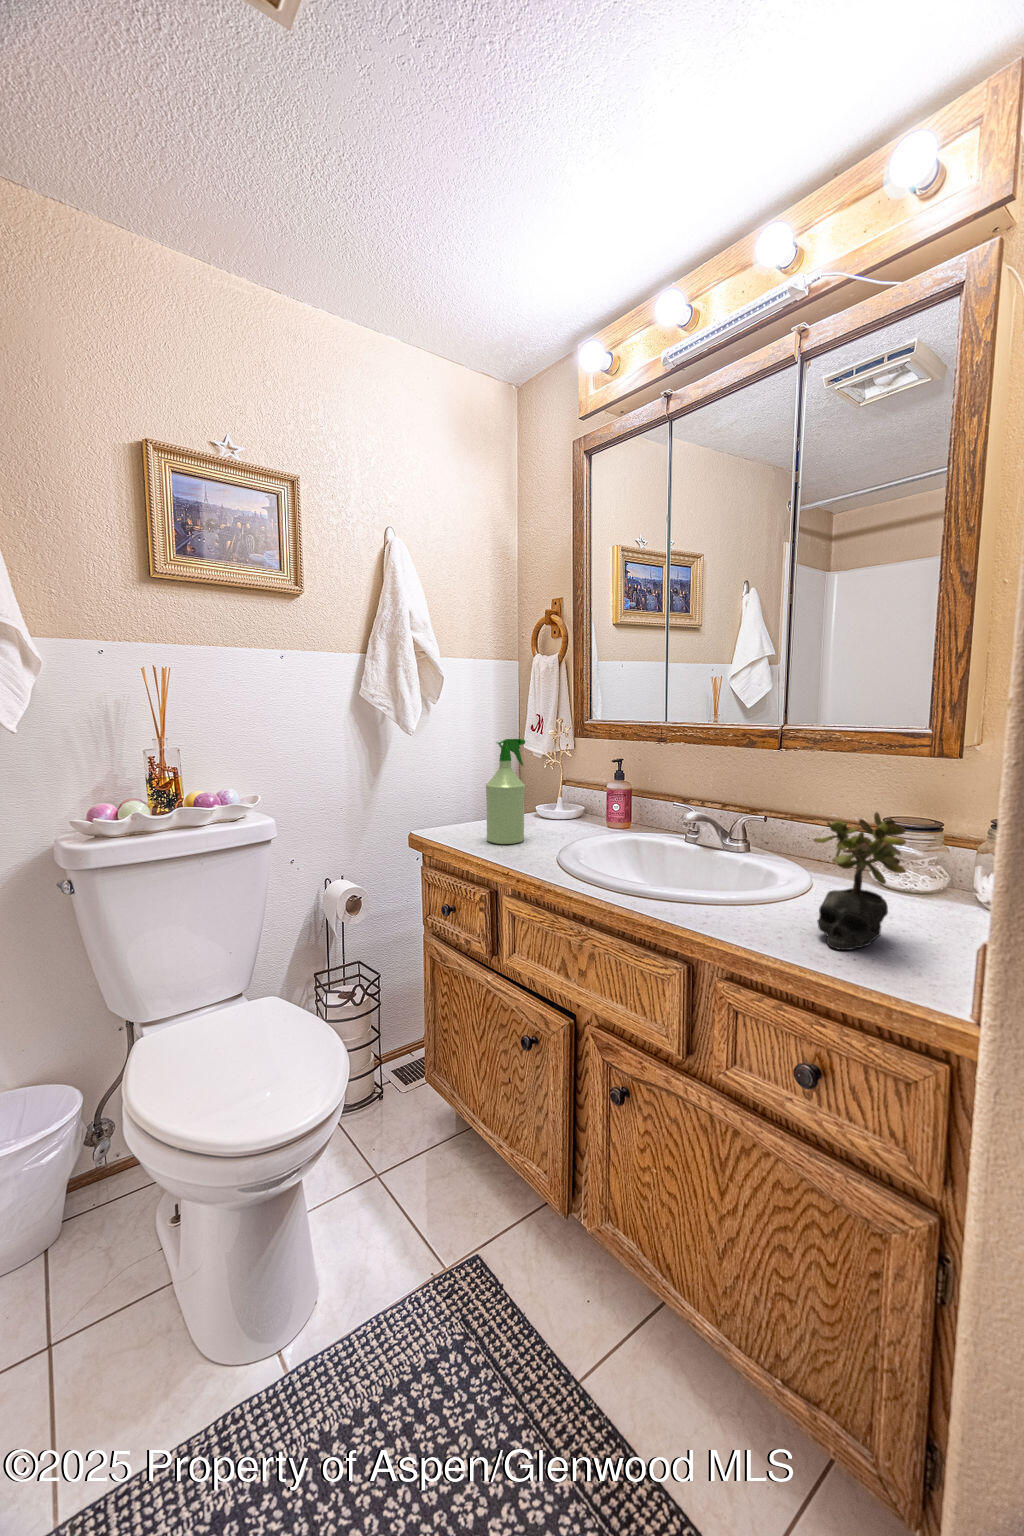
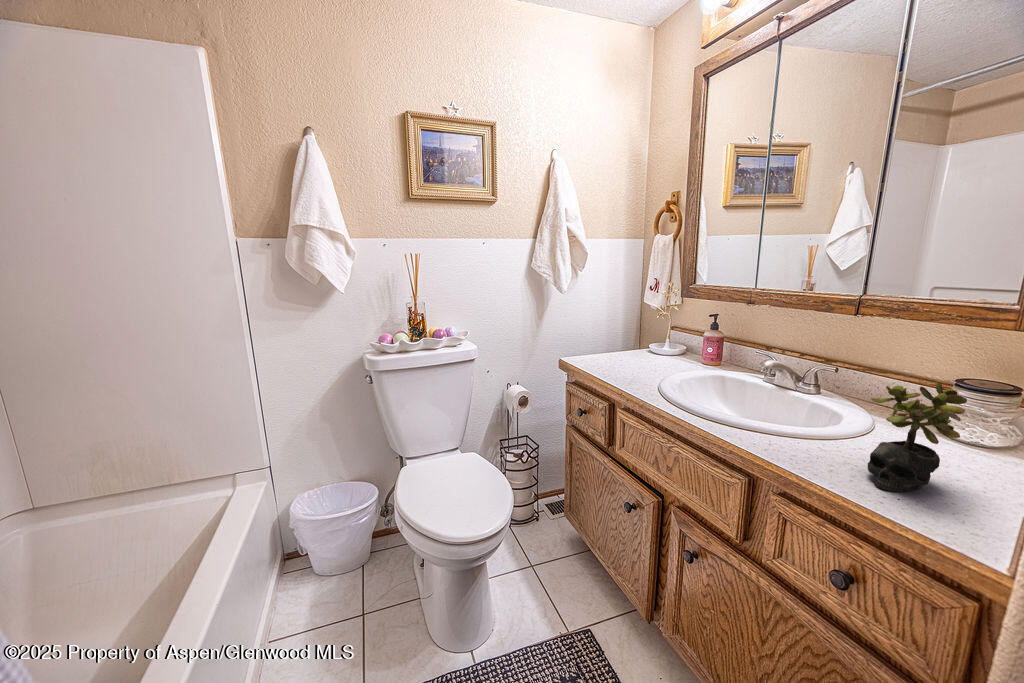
spray bottle: present [486,739,525,844] -> none [611,299,643,372]

